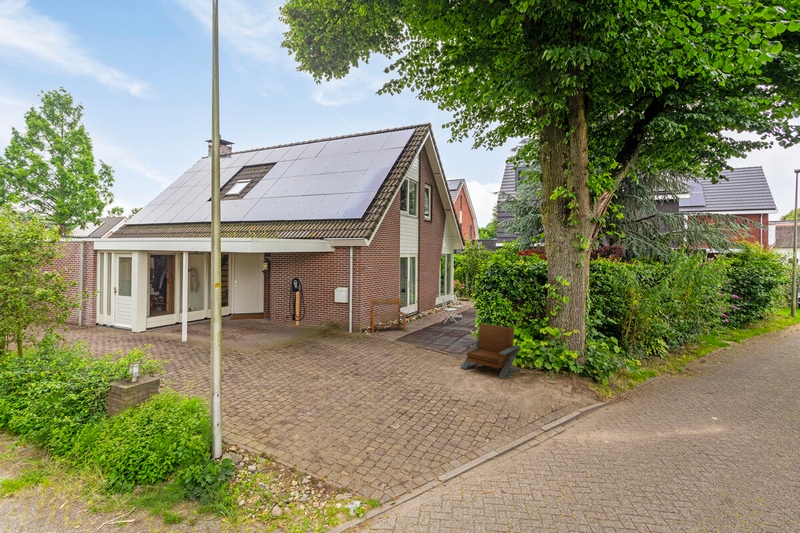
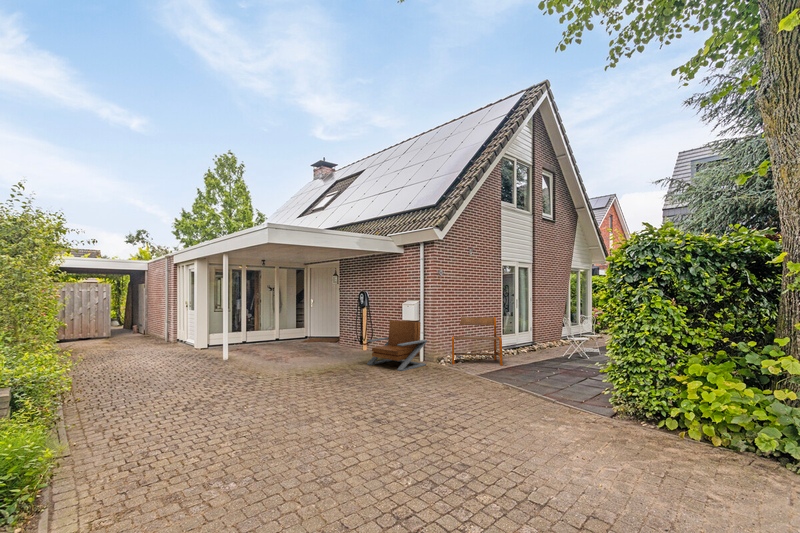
lounge chair: present [461,324,521,379] -> present [367,320,427,371]

